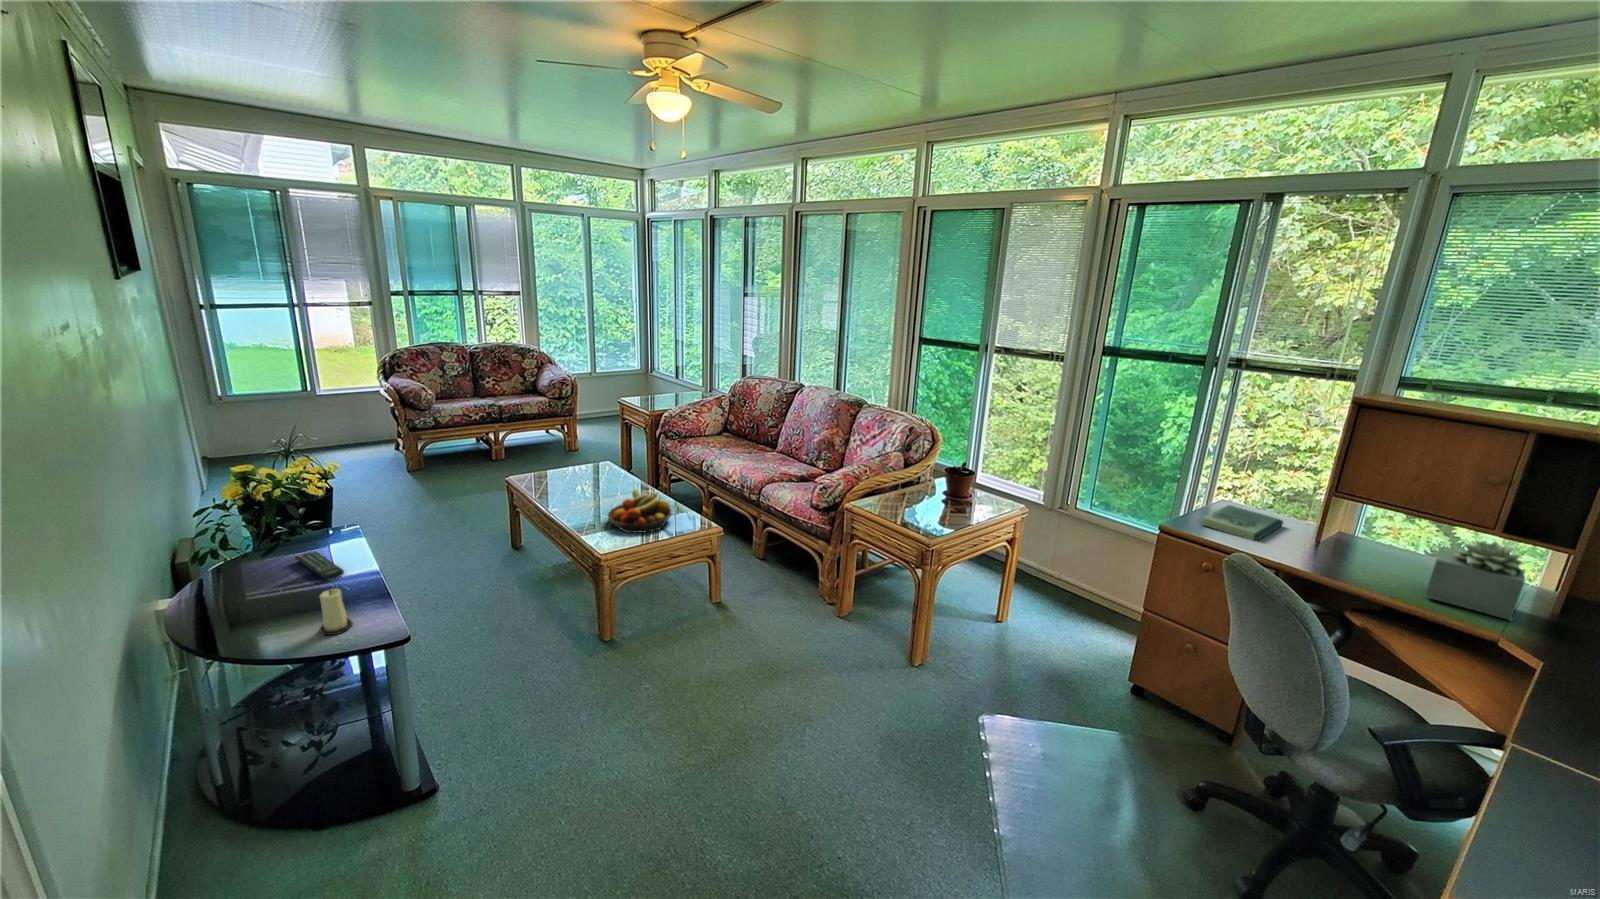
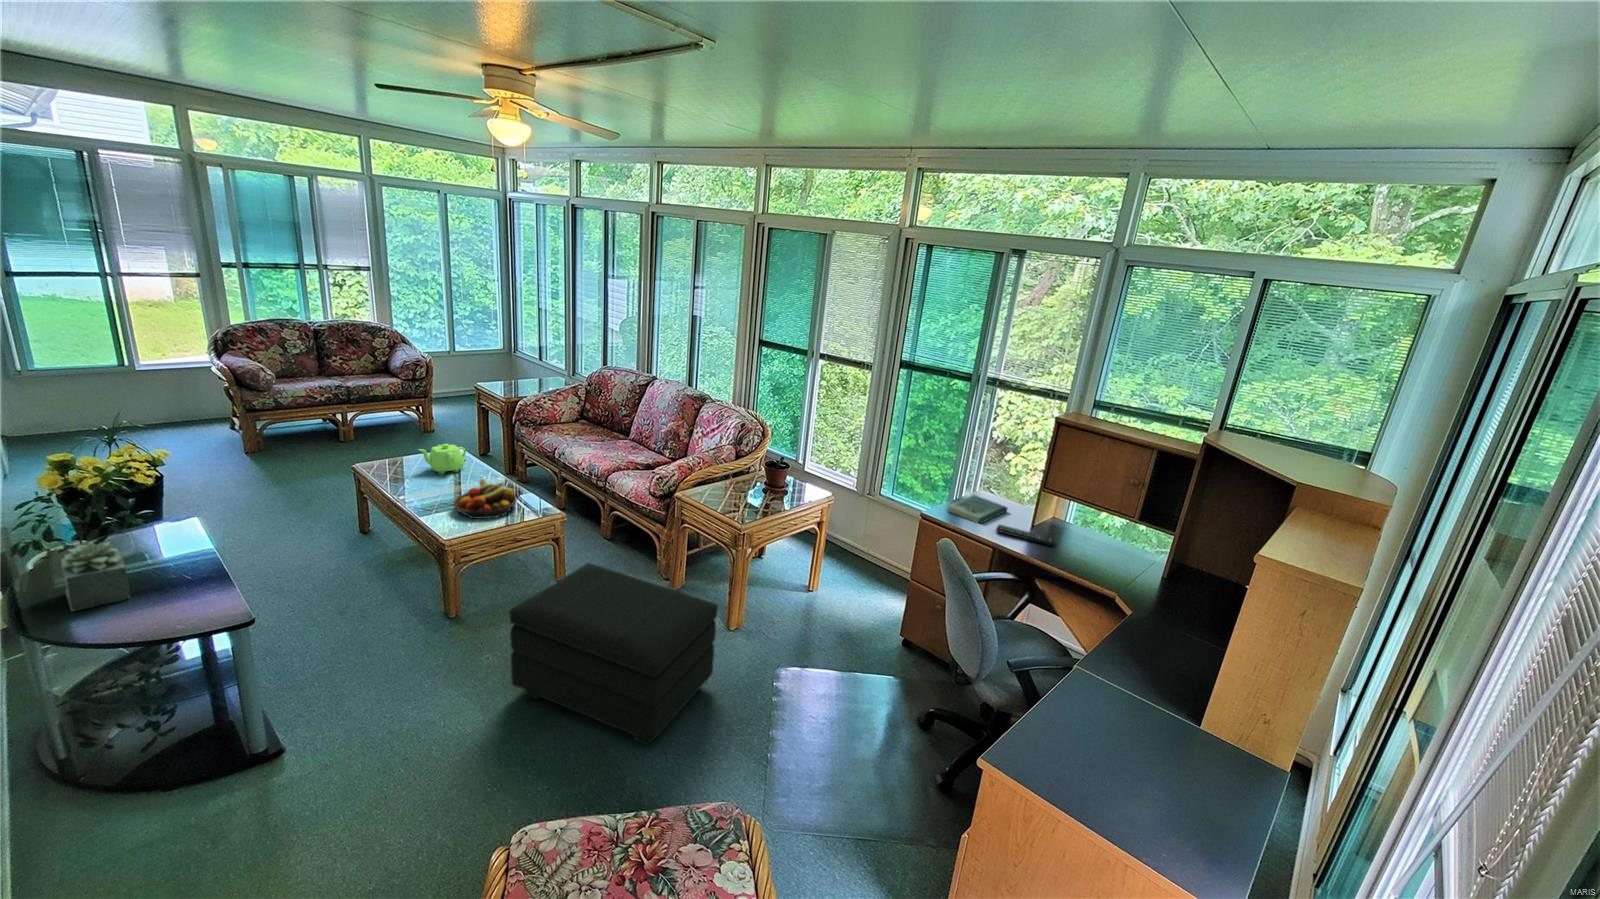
teapot: none [569,455,615,487] -> present [418,444,466,474]
succulent plant: present [1425,541,1525,620] -> present [61,542,130,611]
remote control: present [295,551,344,580] -> present [996,525,1053,546]
footstool: none [681,584,922,815] -> present [510,563,718,745]
candle: present [320,589,352,635] -> none [162,574,196,615]

